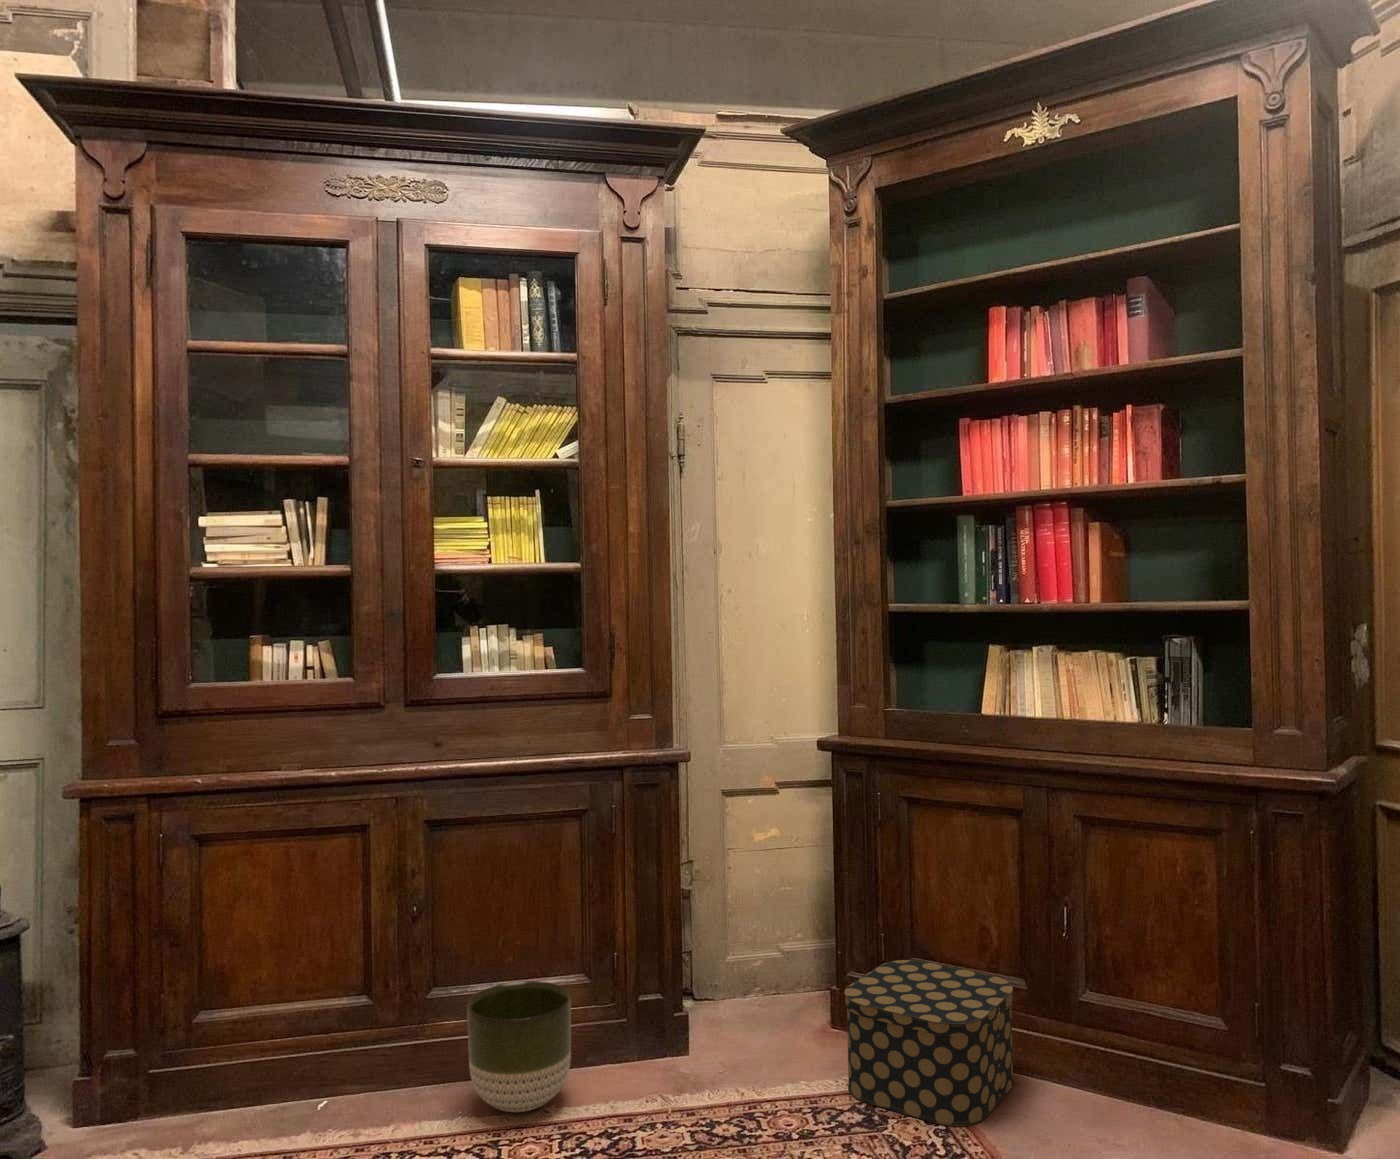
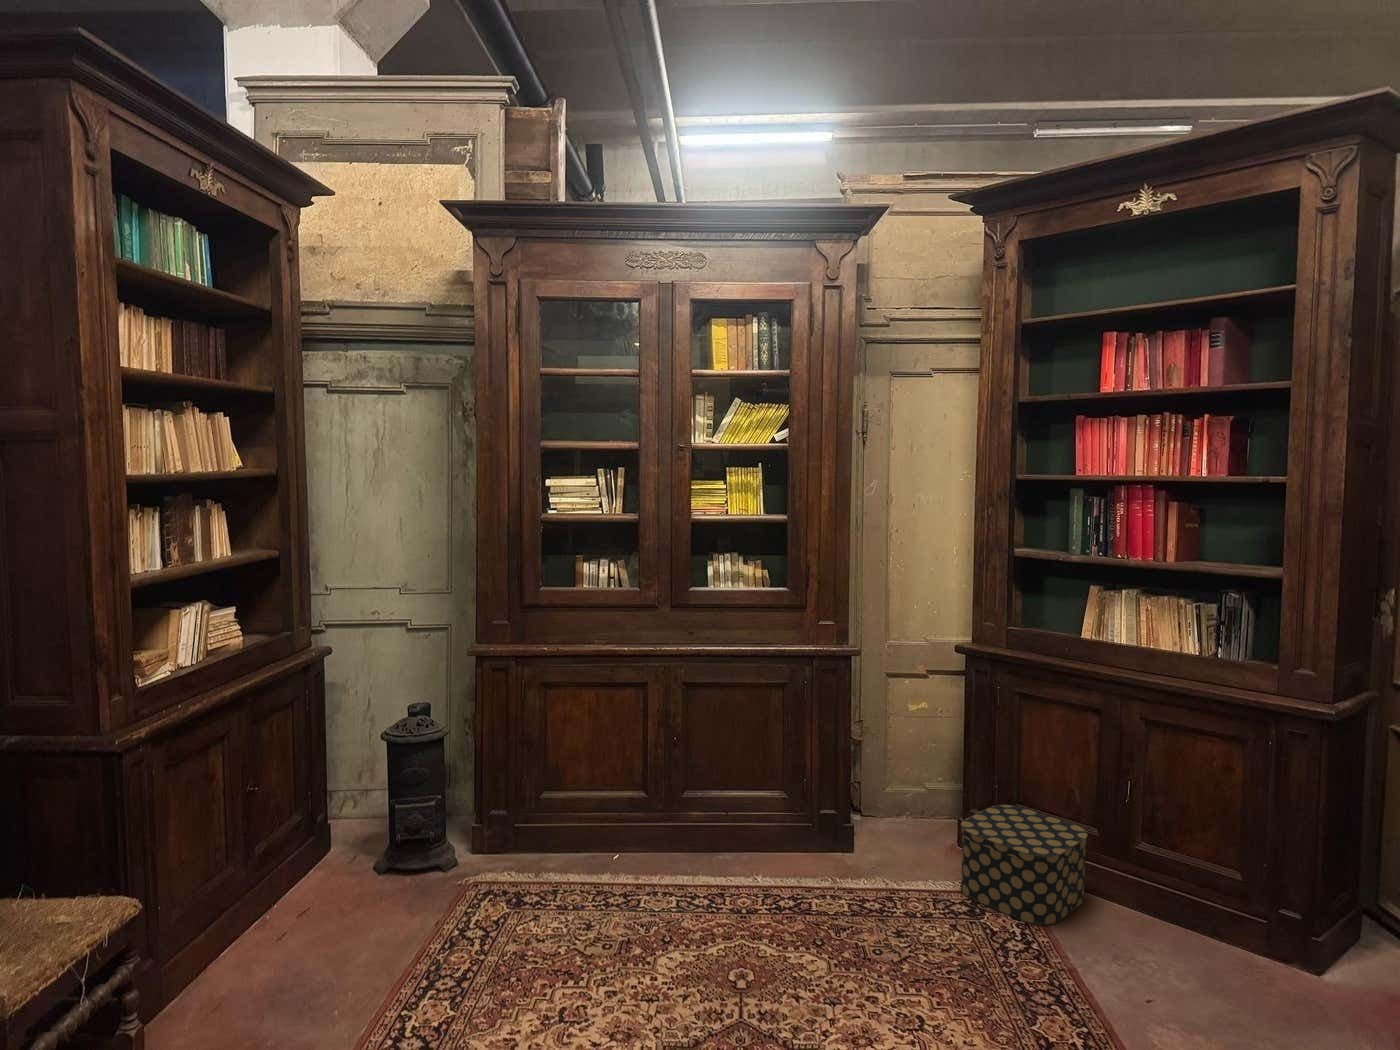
planter: present [467,981,571,1112] -> none [706,791,772,874]

